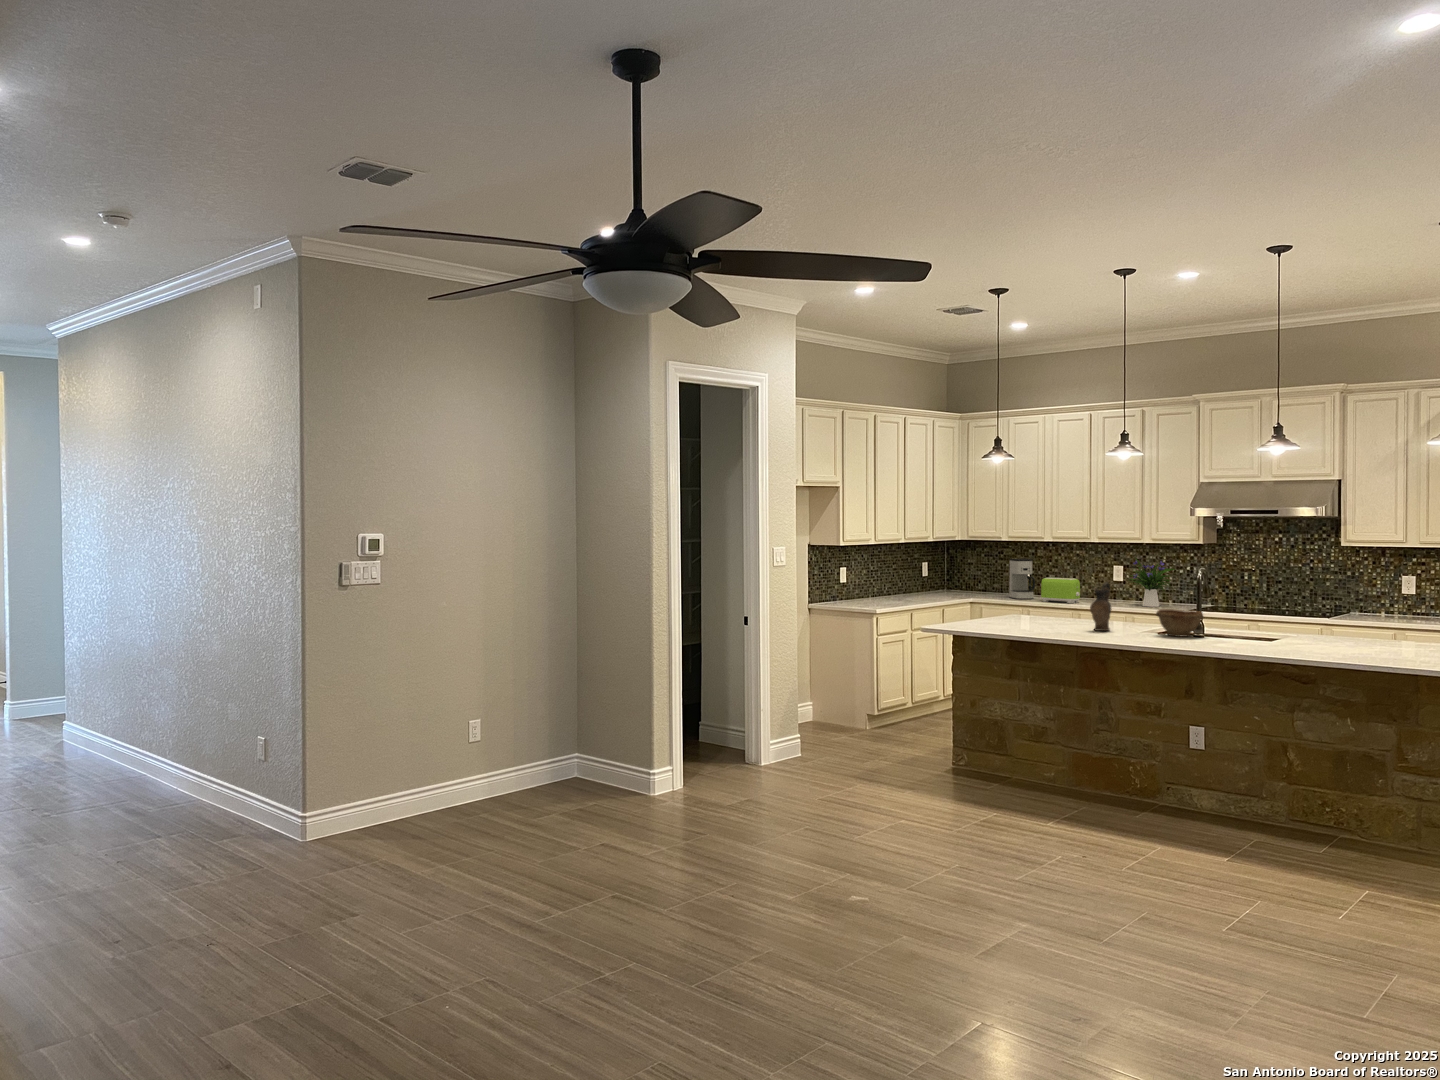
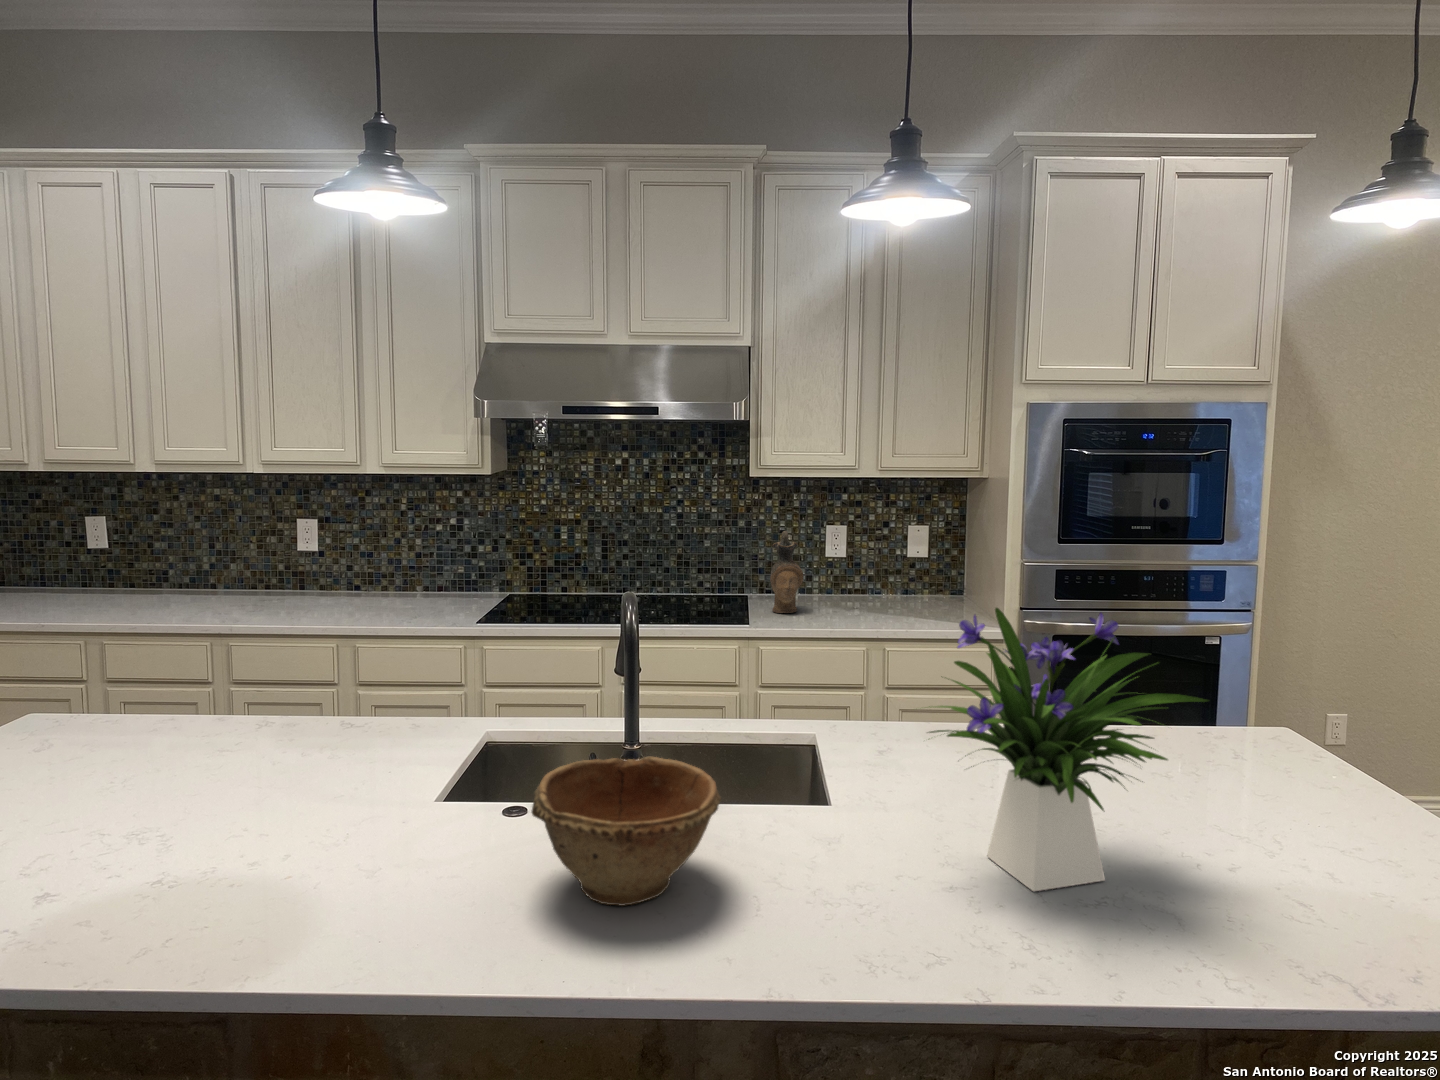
flower arrangement: present [1131,558,1175,607] -> present [929,608,1208,891]
coffee maker: present [1009,559,1035,599] -> none [44,510,115,608]
toaster: present [1041,578,1080,603] -> none [124,554,224,614]
ceramic pitcher: present [1090,582,1112,631] -> present [770,531,804,613]

